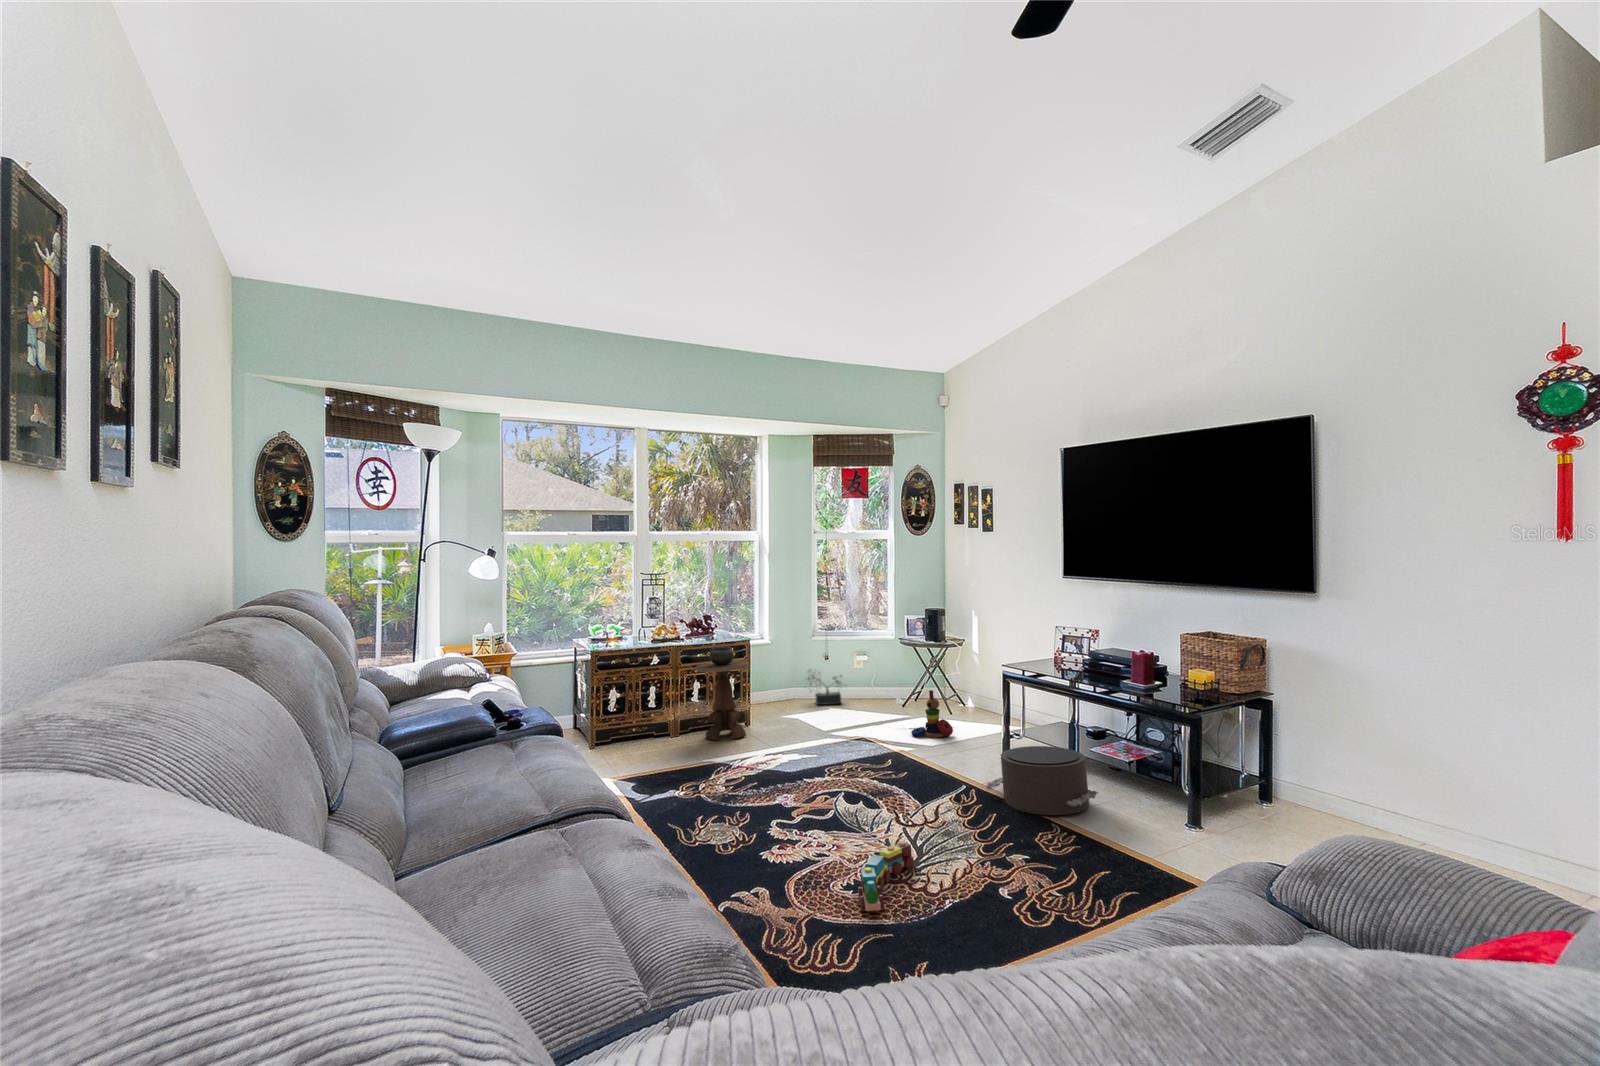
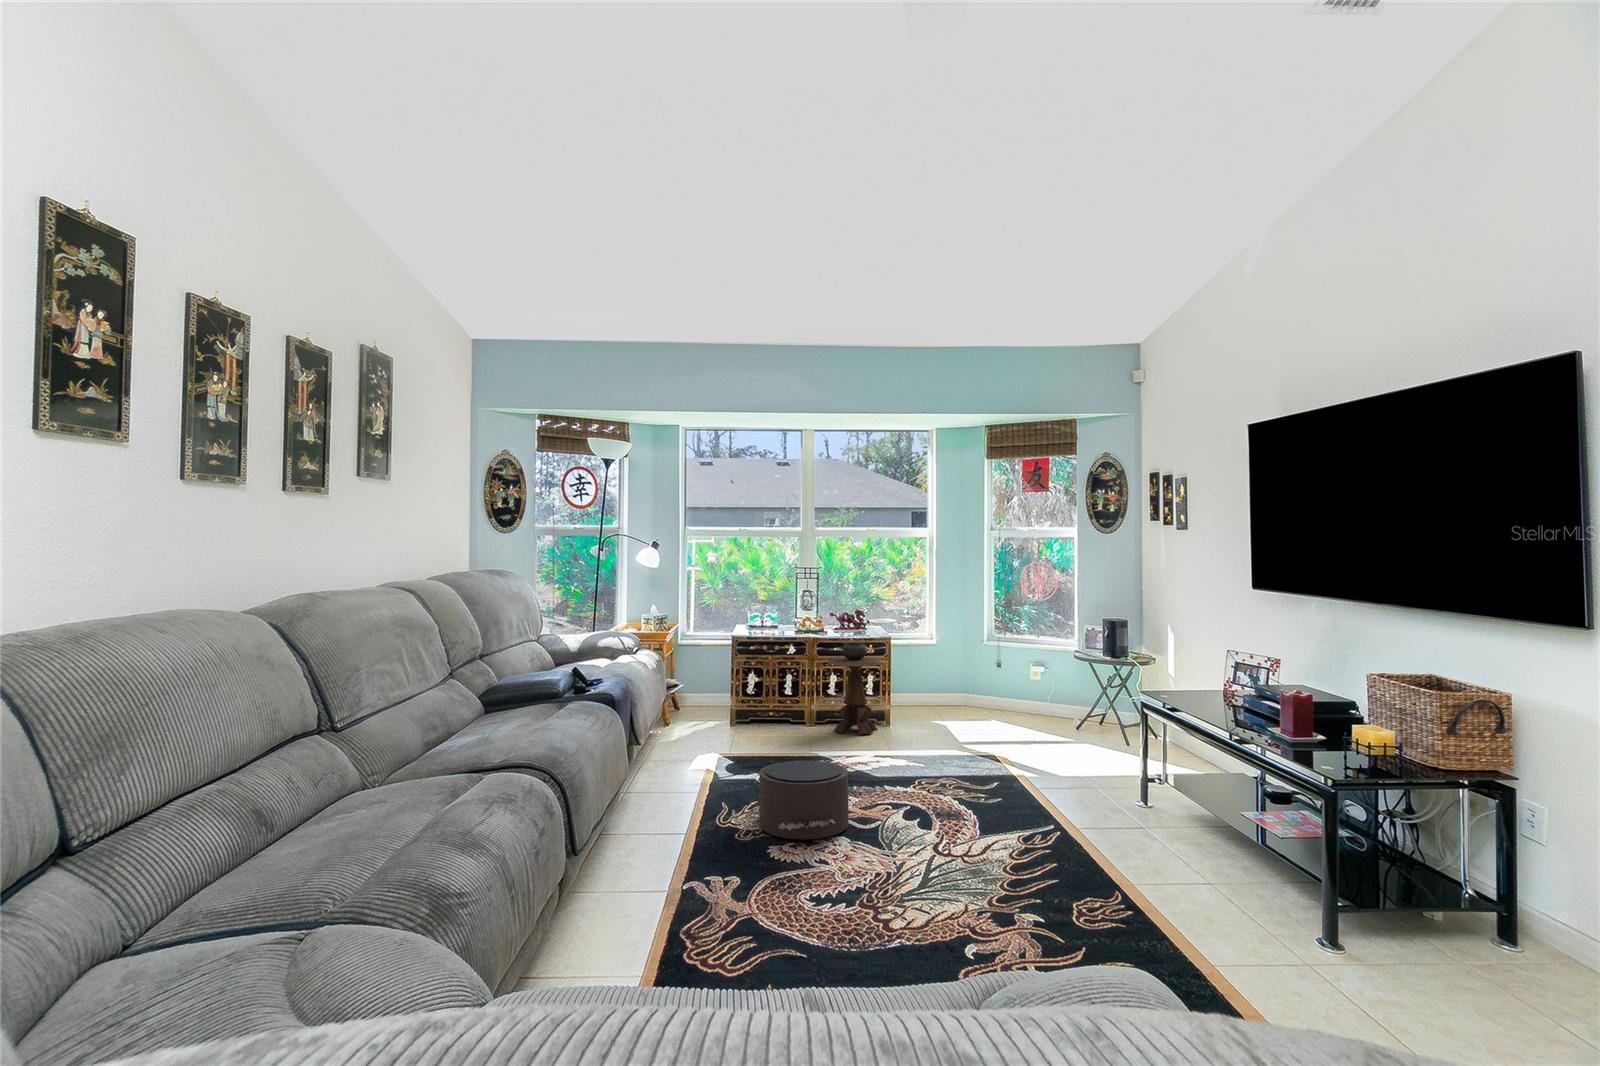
decorative plant: present [808,669,842,705] -> none [967,674,1013,716]
stacking toy: present [911,690,953,738] -> none [1050,712,1101,768]
pouf: present [985,746,1099,815] -> present [758,760,849,839]
toy train: present [858,841,914,911] -> none [798,866,905,930]

